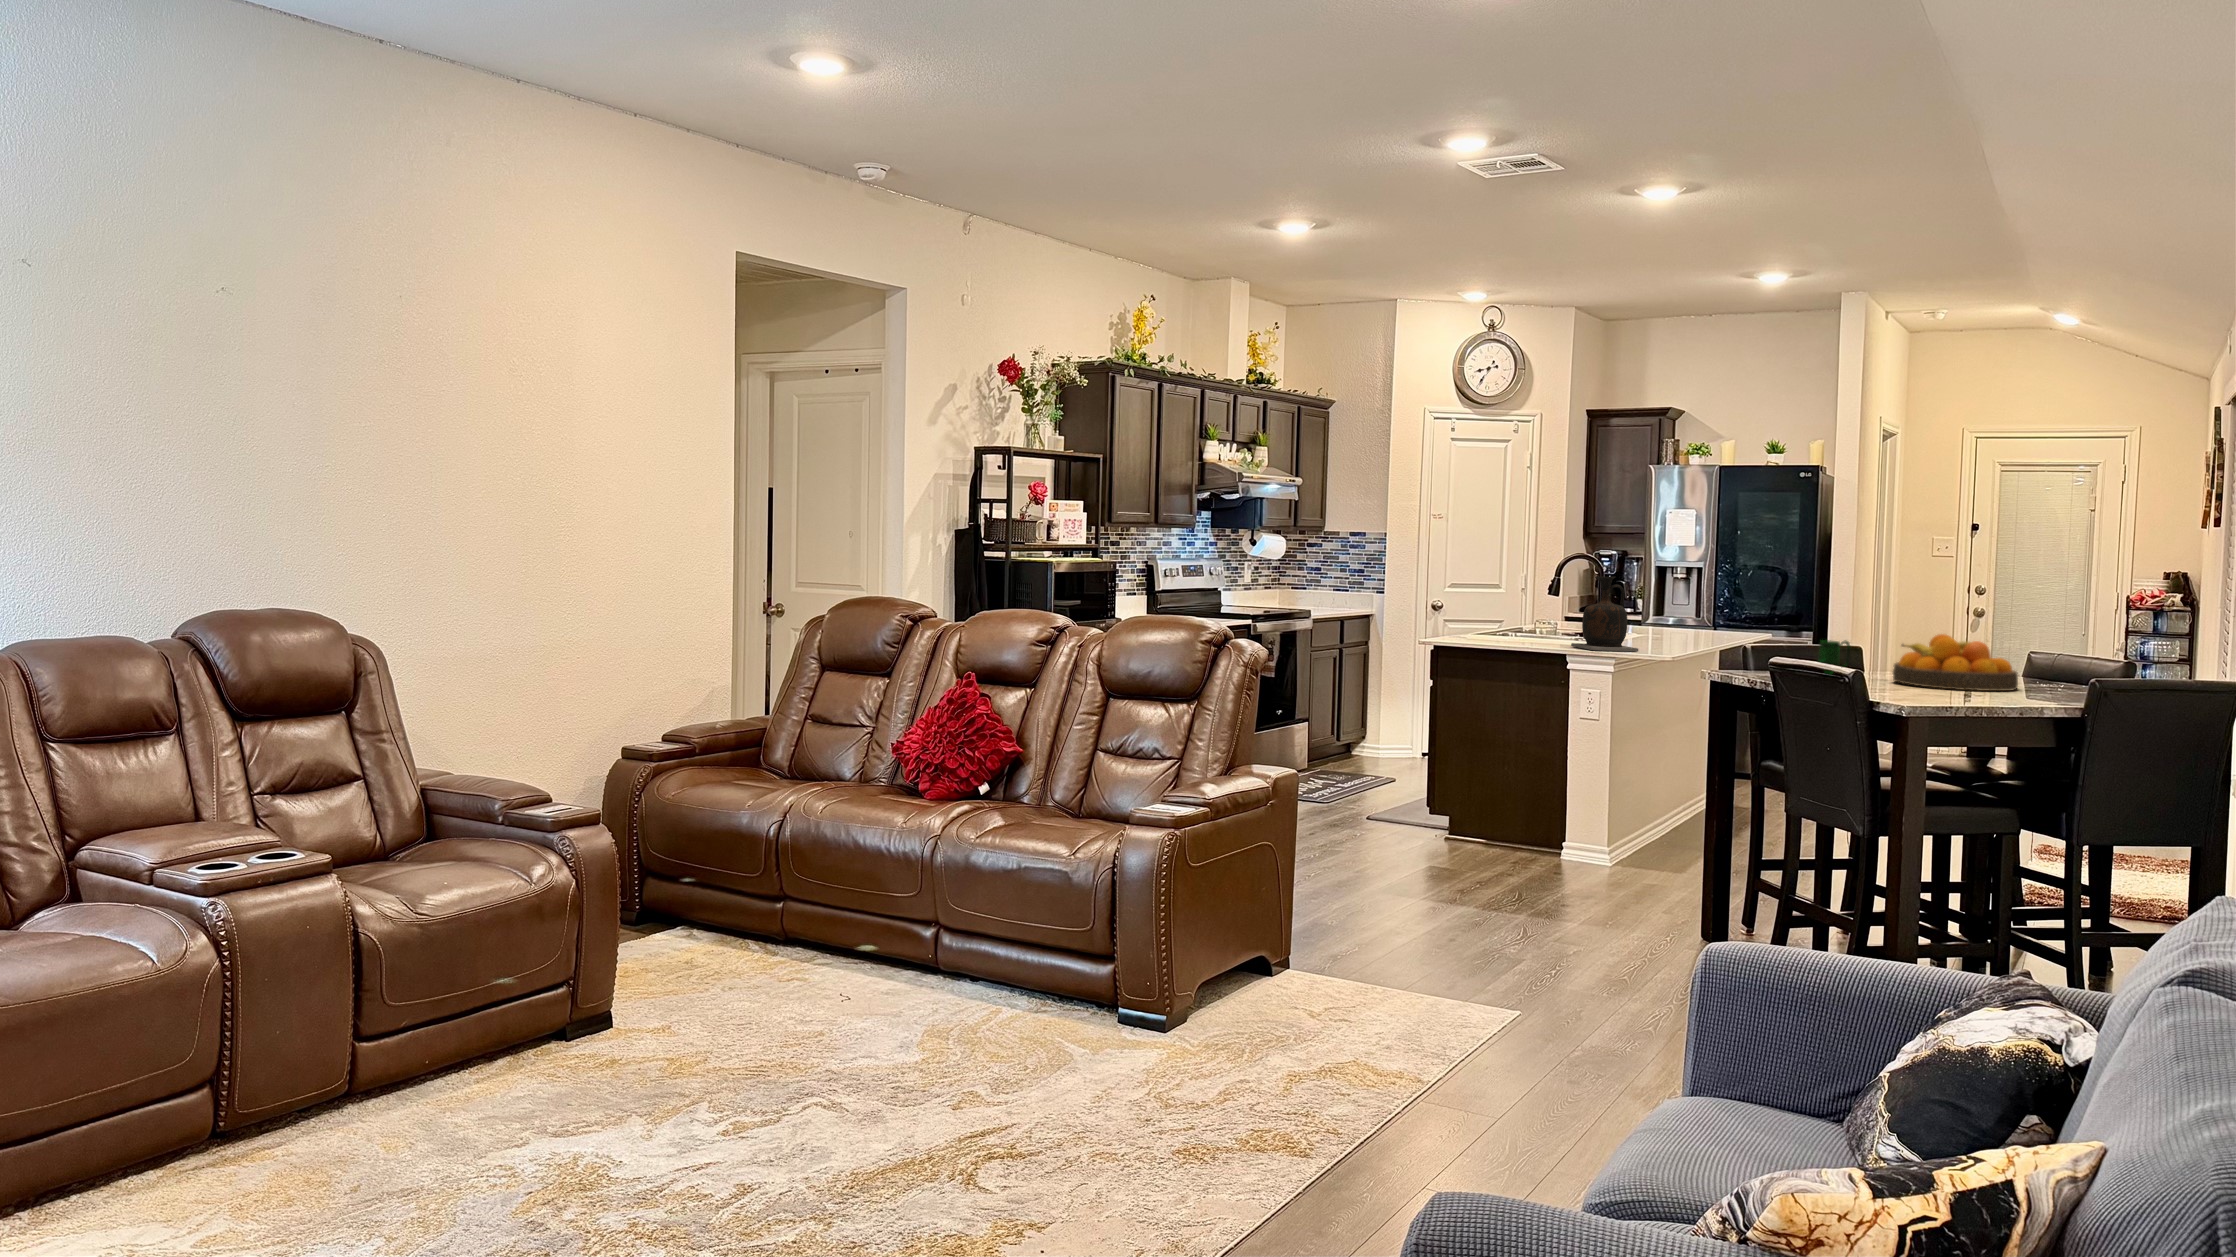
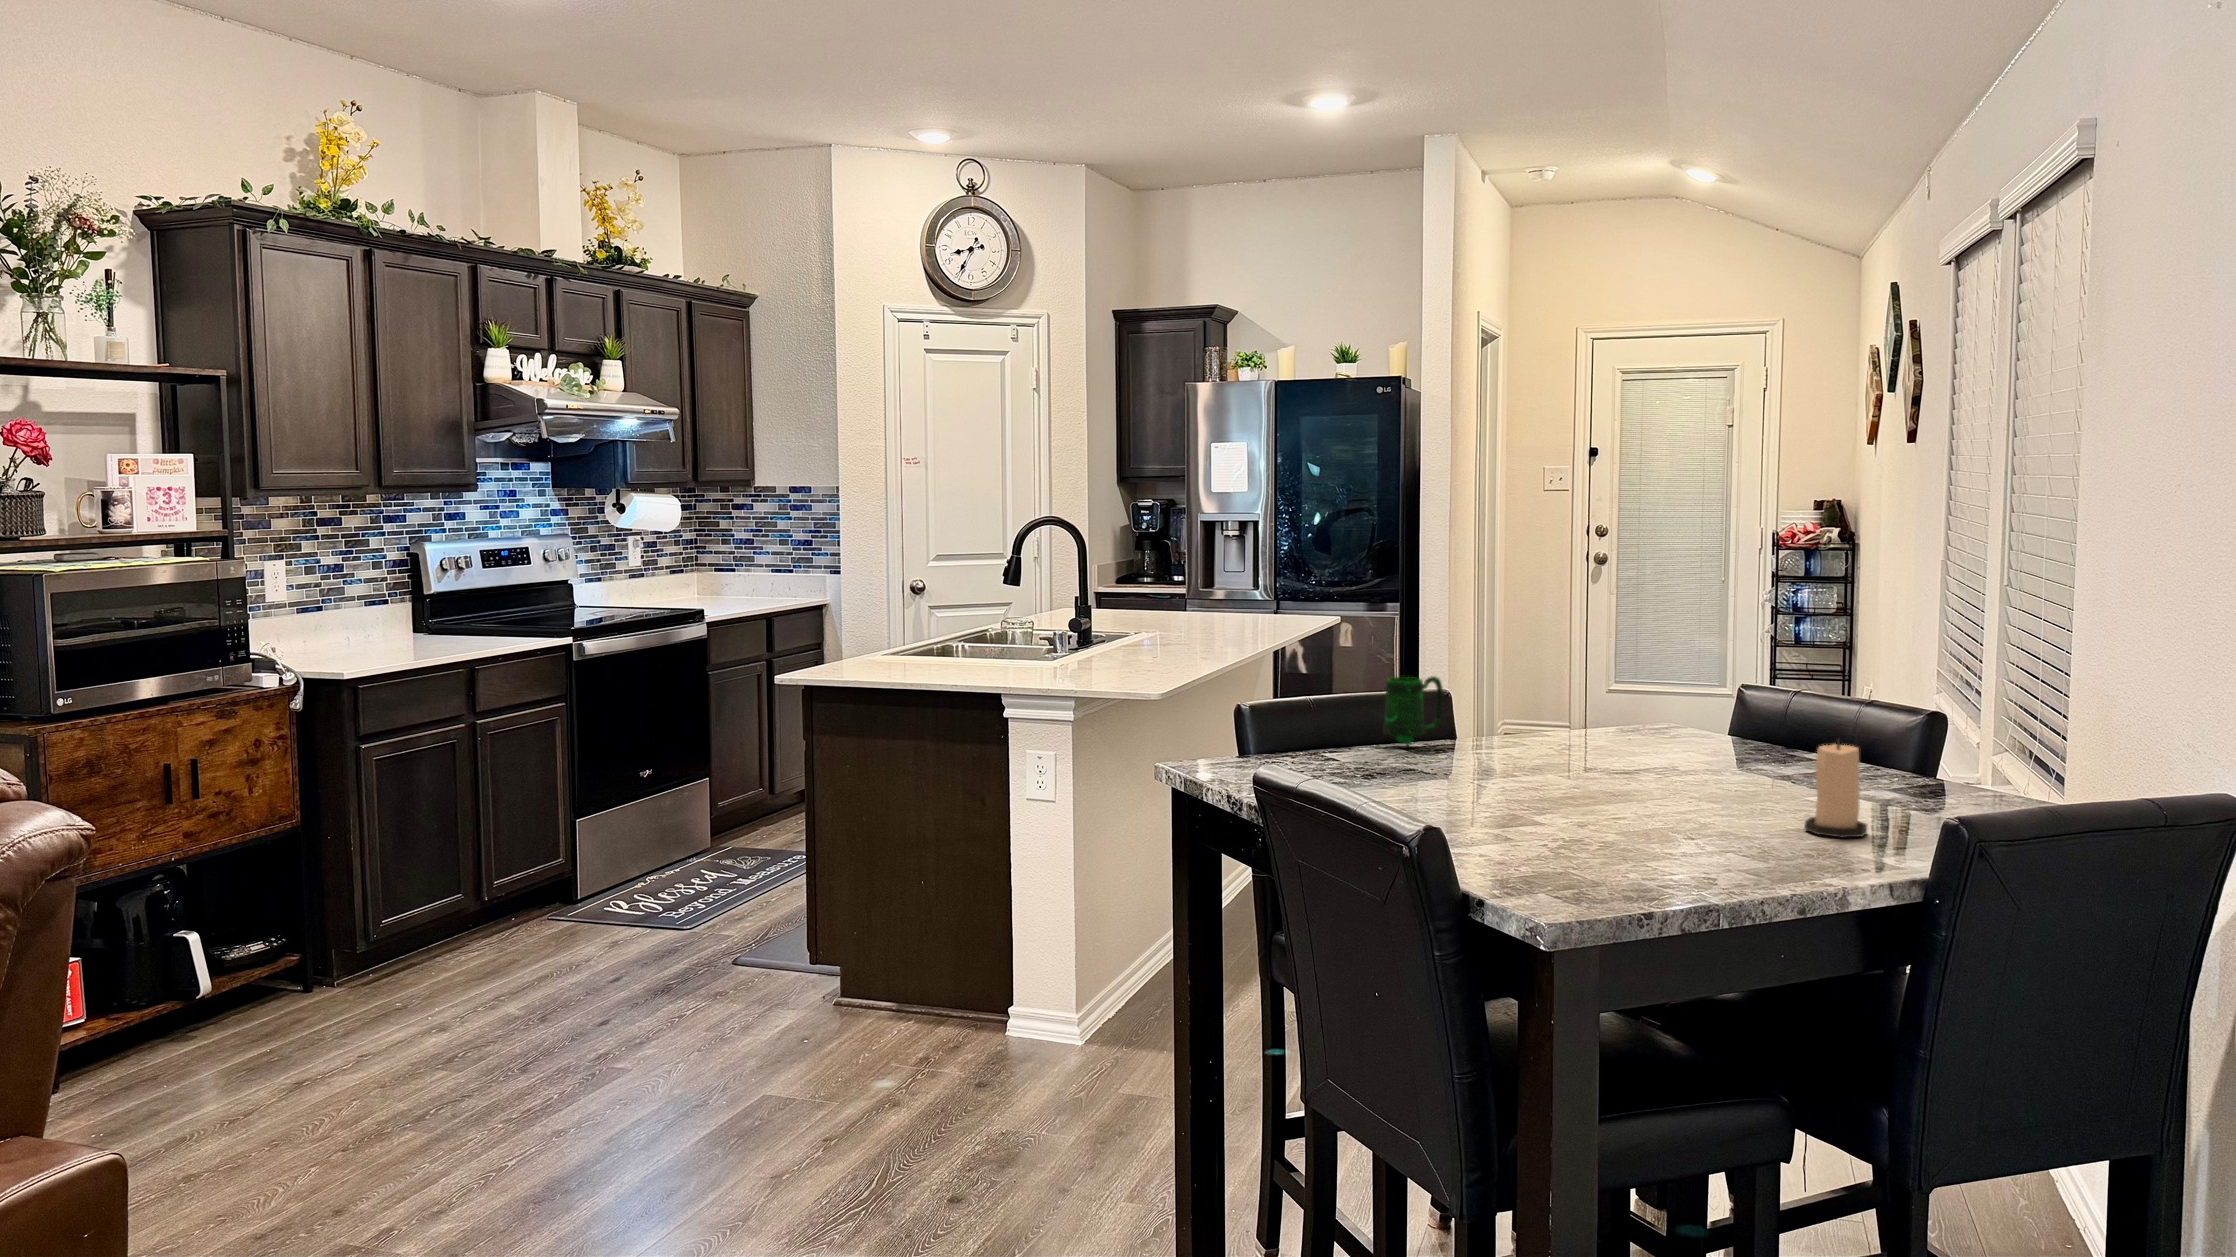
vase: present [1571,577,1638,651] -> none [1014,552,1117,681]
fruit bowl: present [1893,634,2018,691] -> none [1522,661,1759,788]
candle: none [2025,660,2055,703] -> present [1805,740,1867,838]

